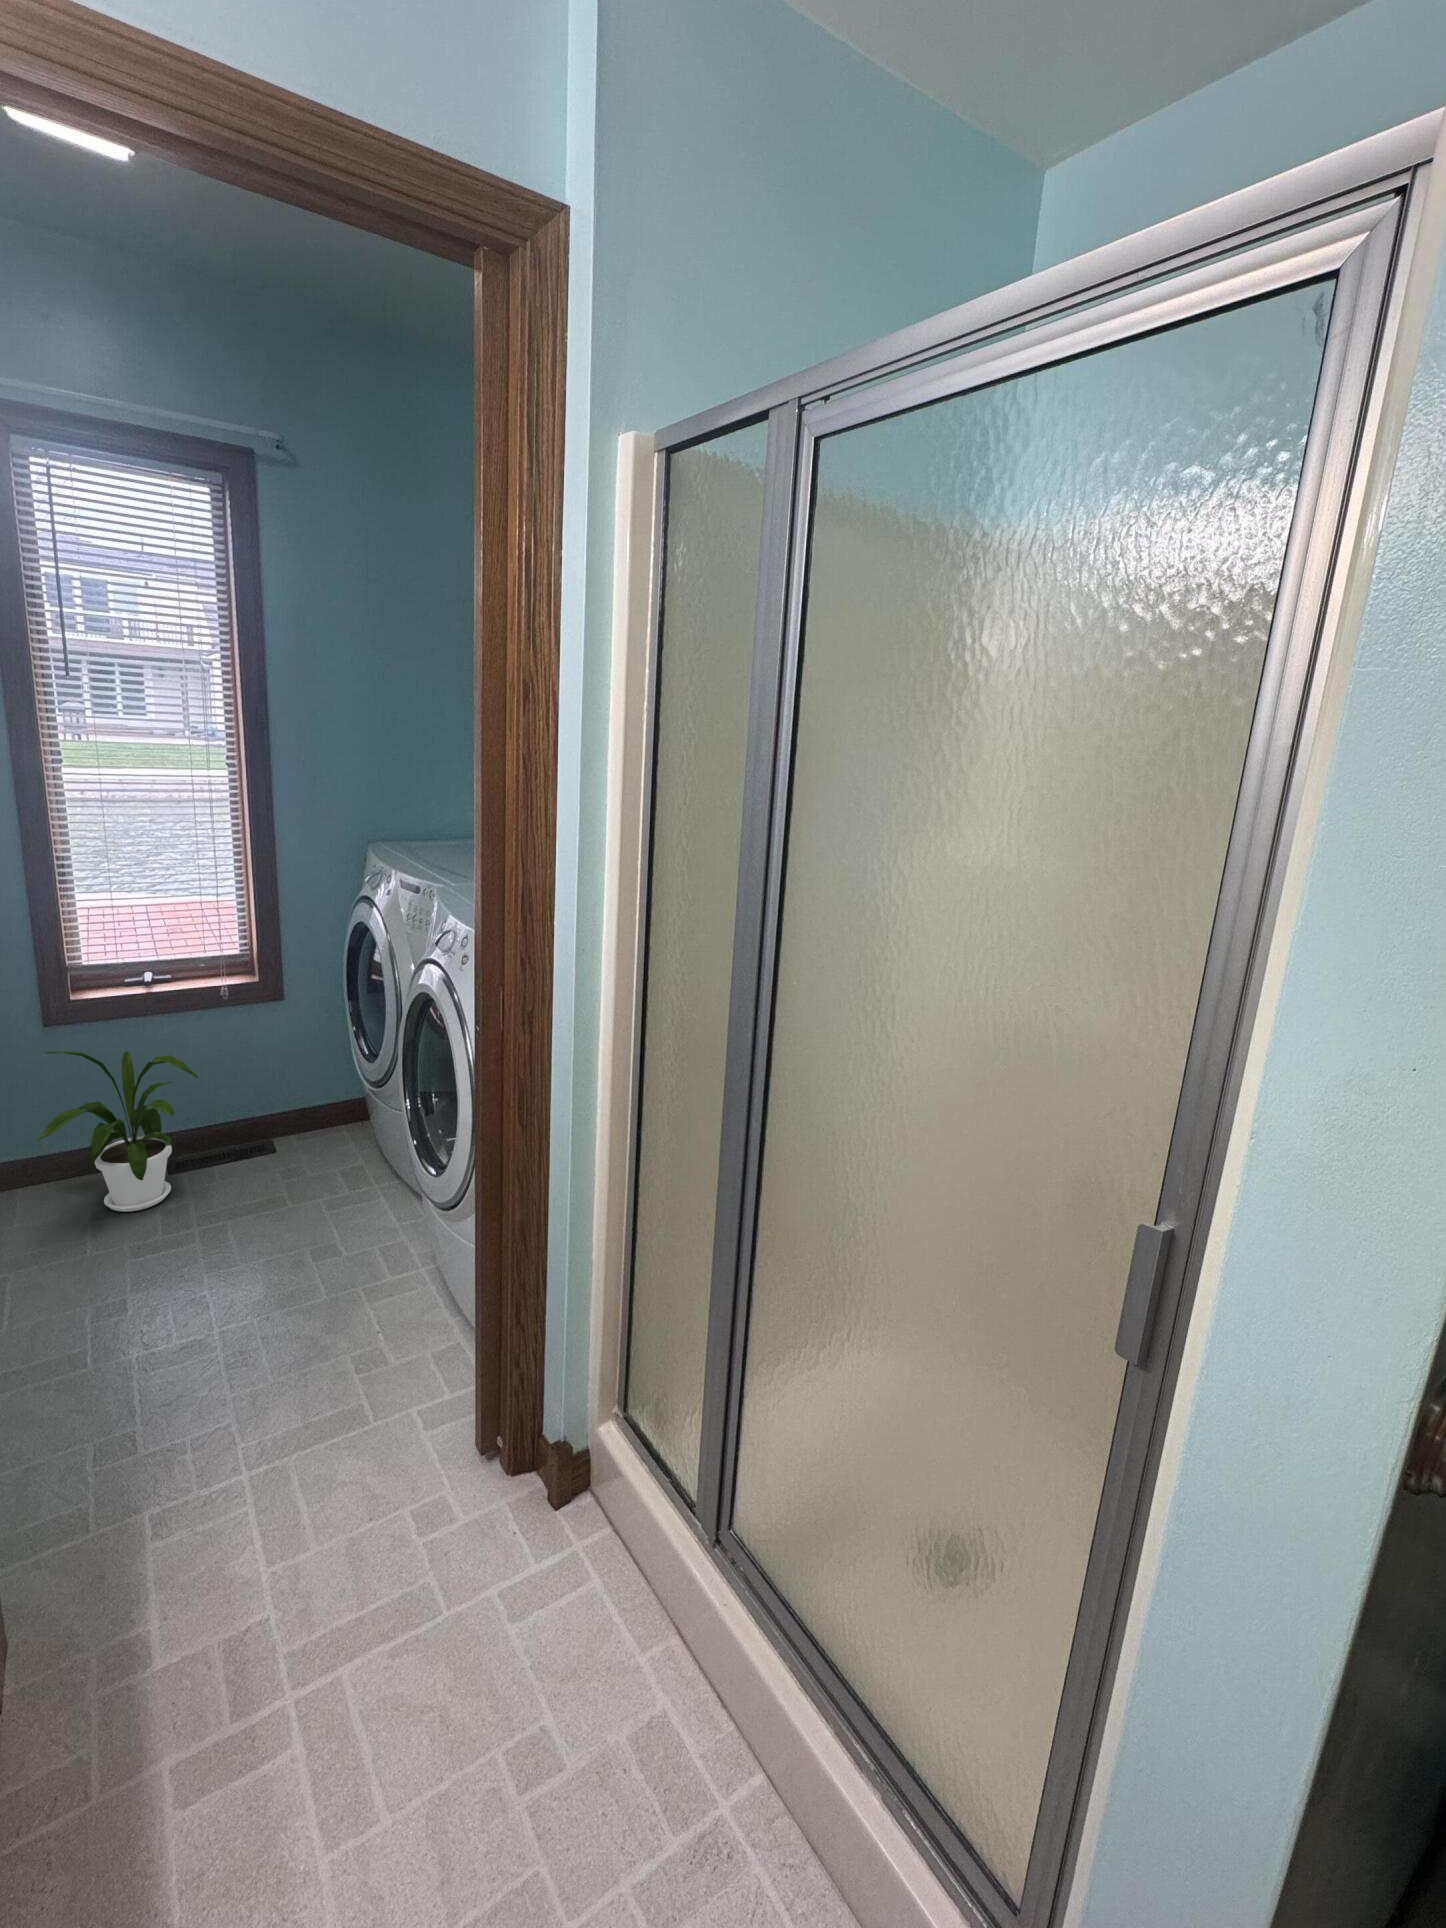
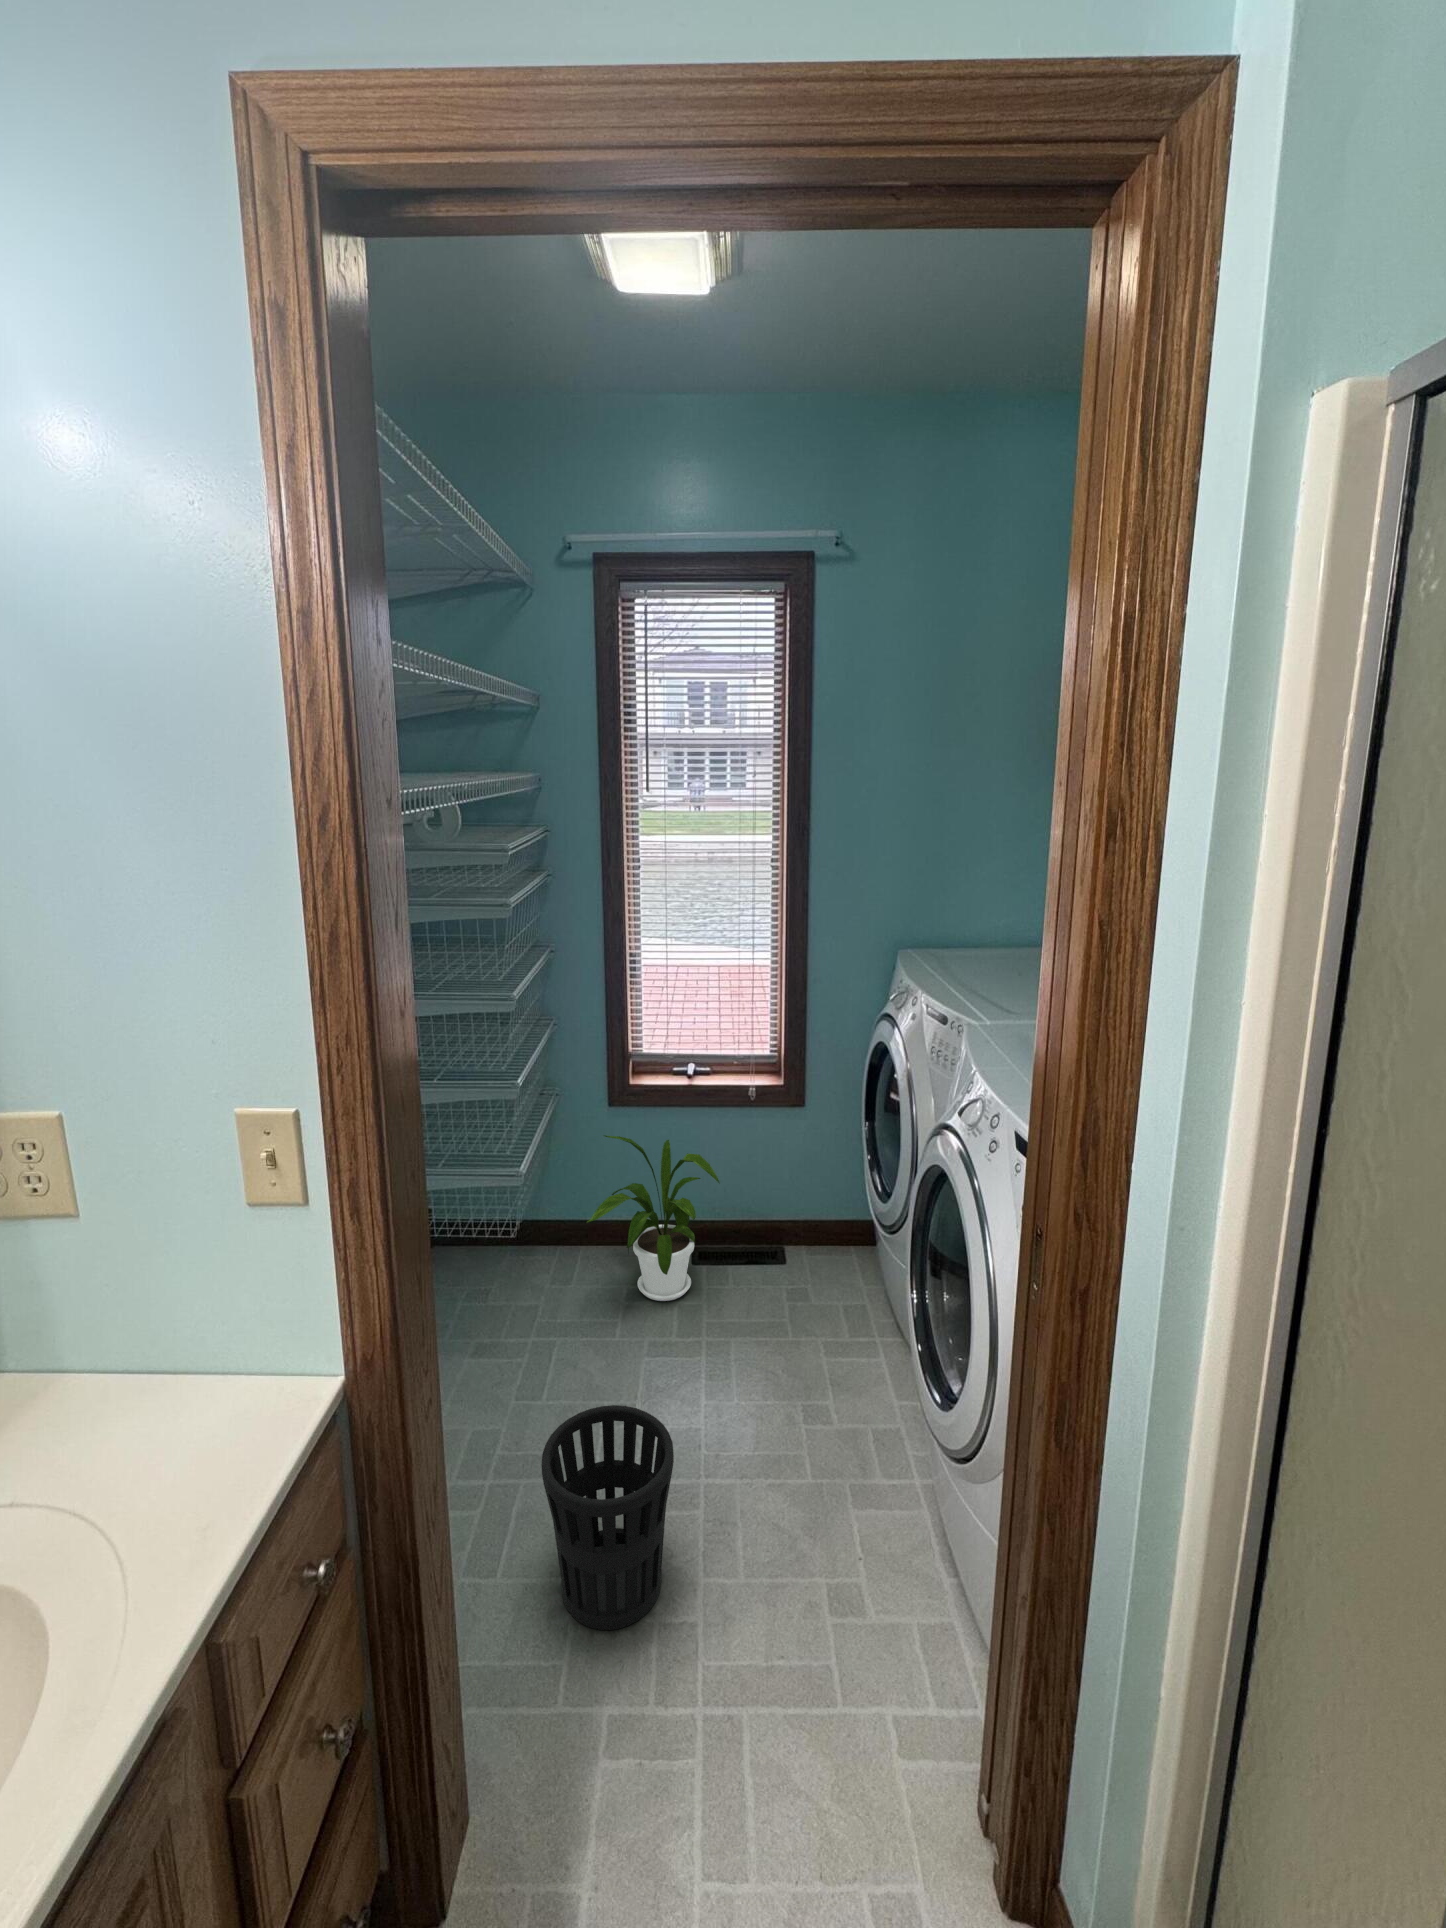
wastebasket: none [35,1265,191,1468] -> present [541,1405,674,1630]

